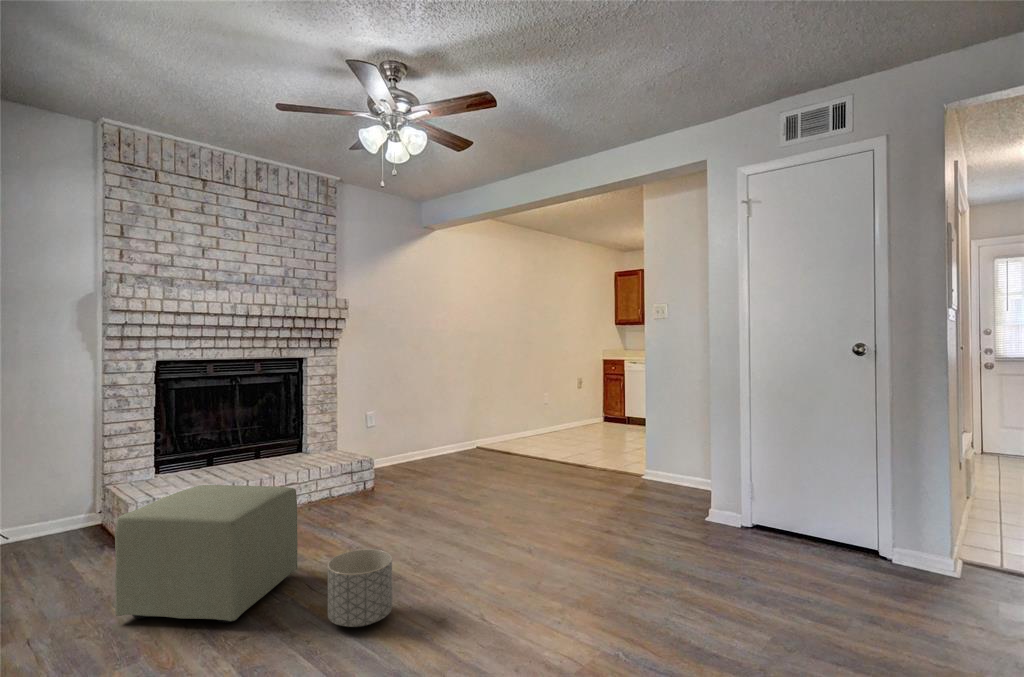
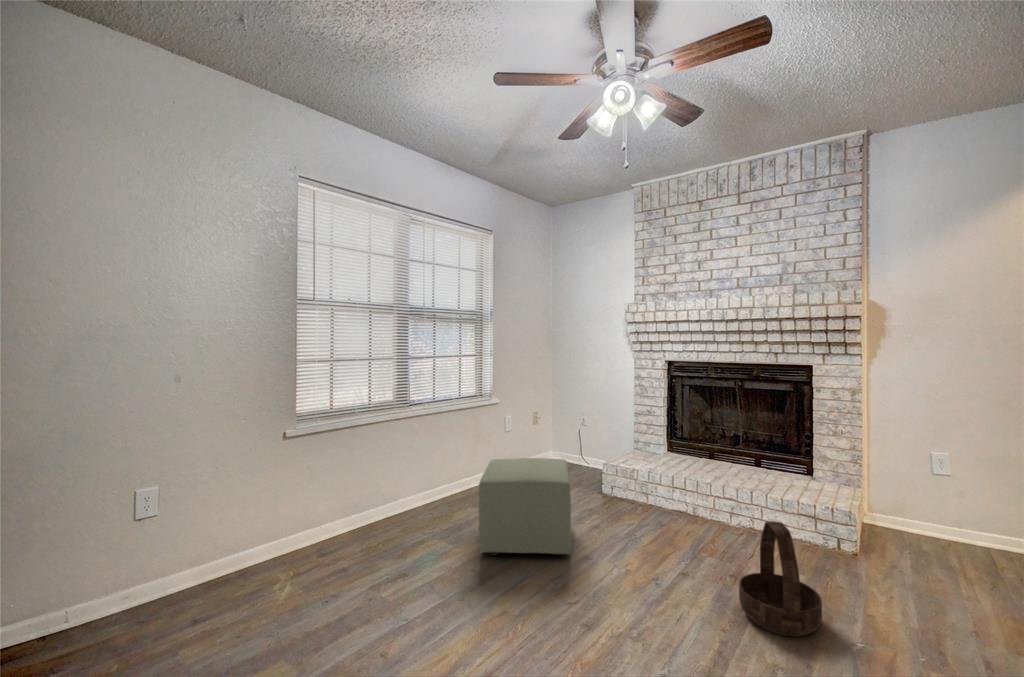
basket: none [413,456,462,527] -> present [739,521,822,637]
planter: present [328,549,392,628] -> none [462,543,518,615]

